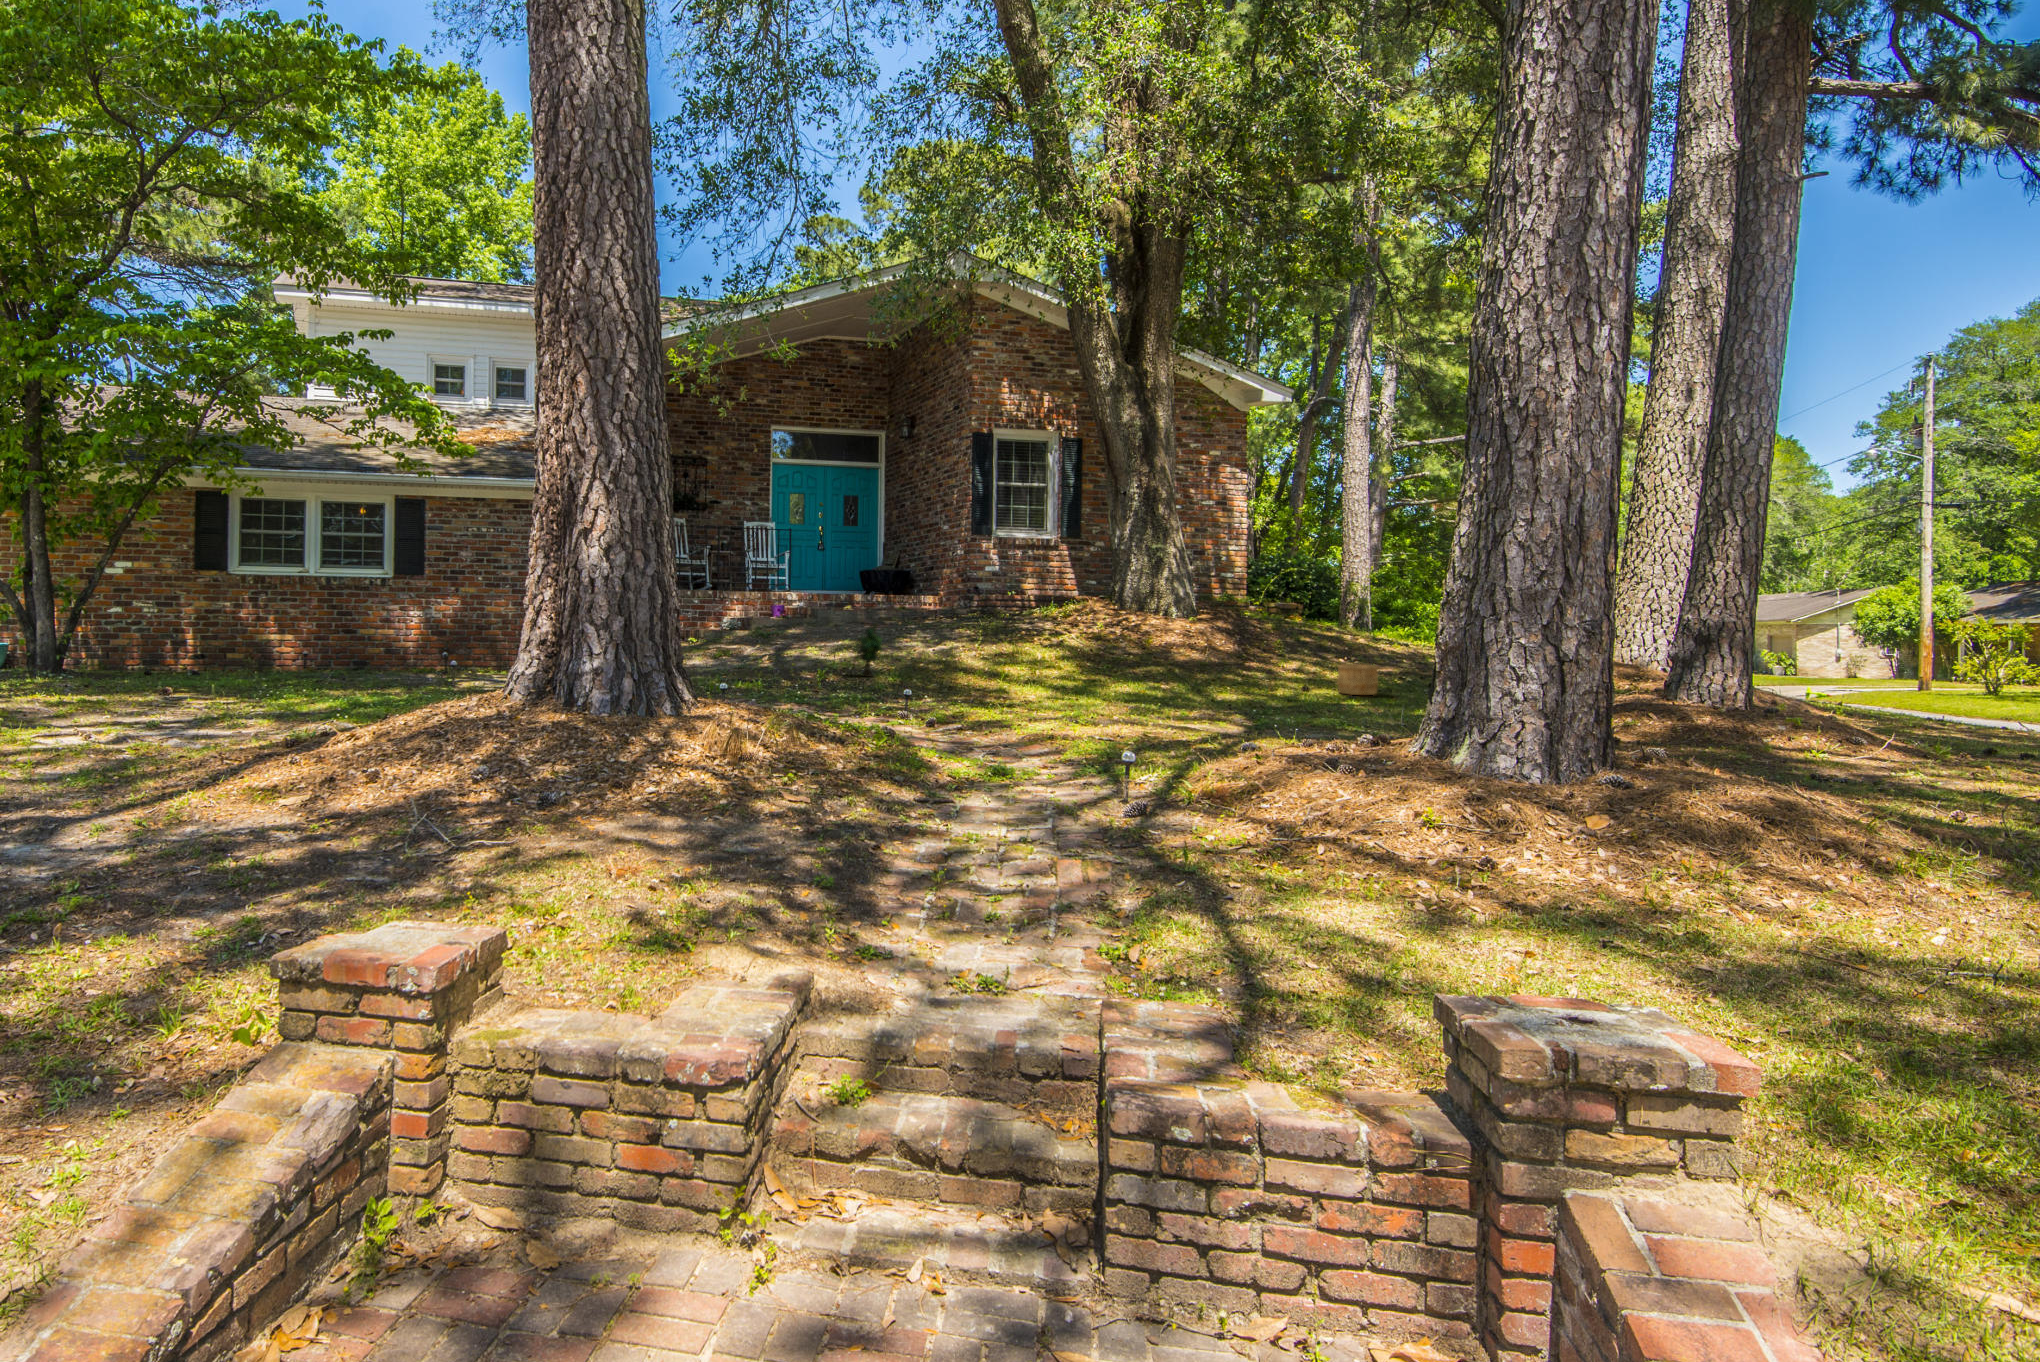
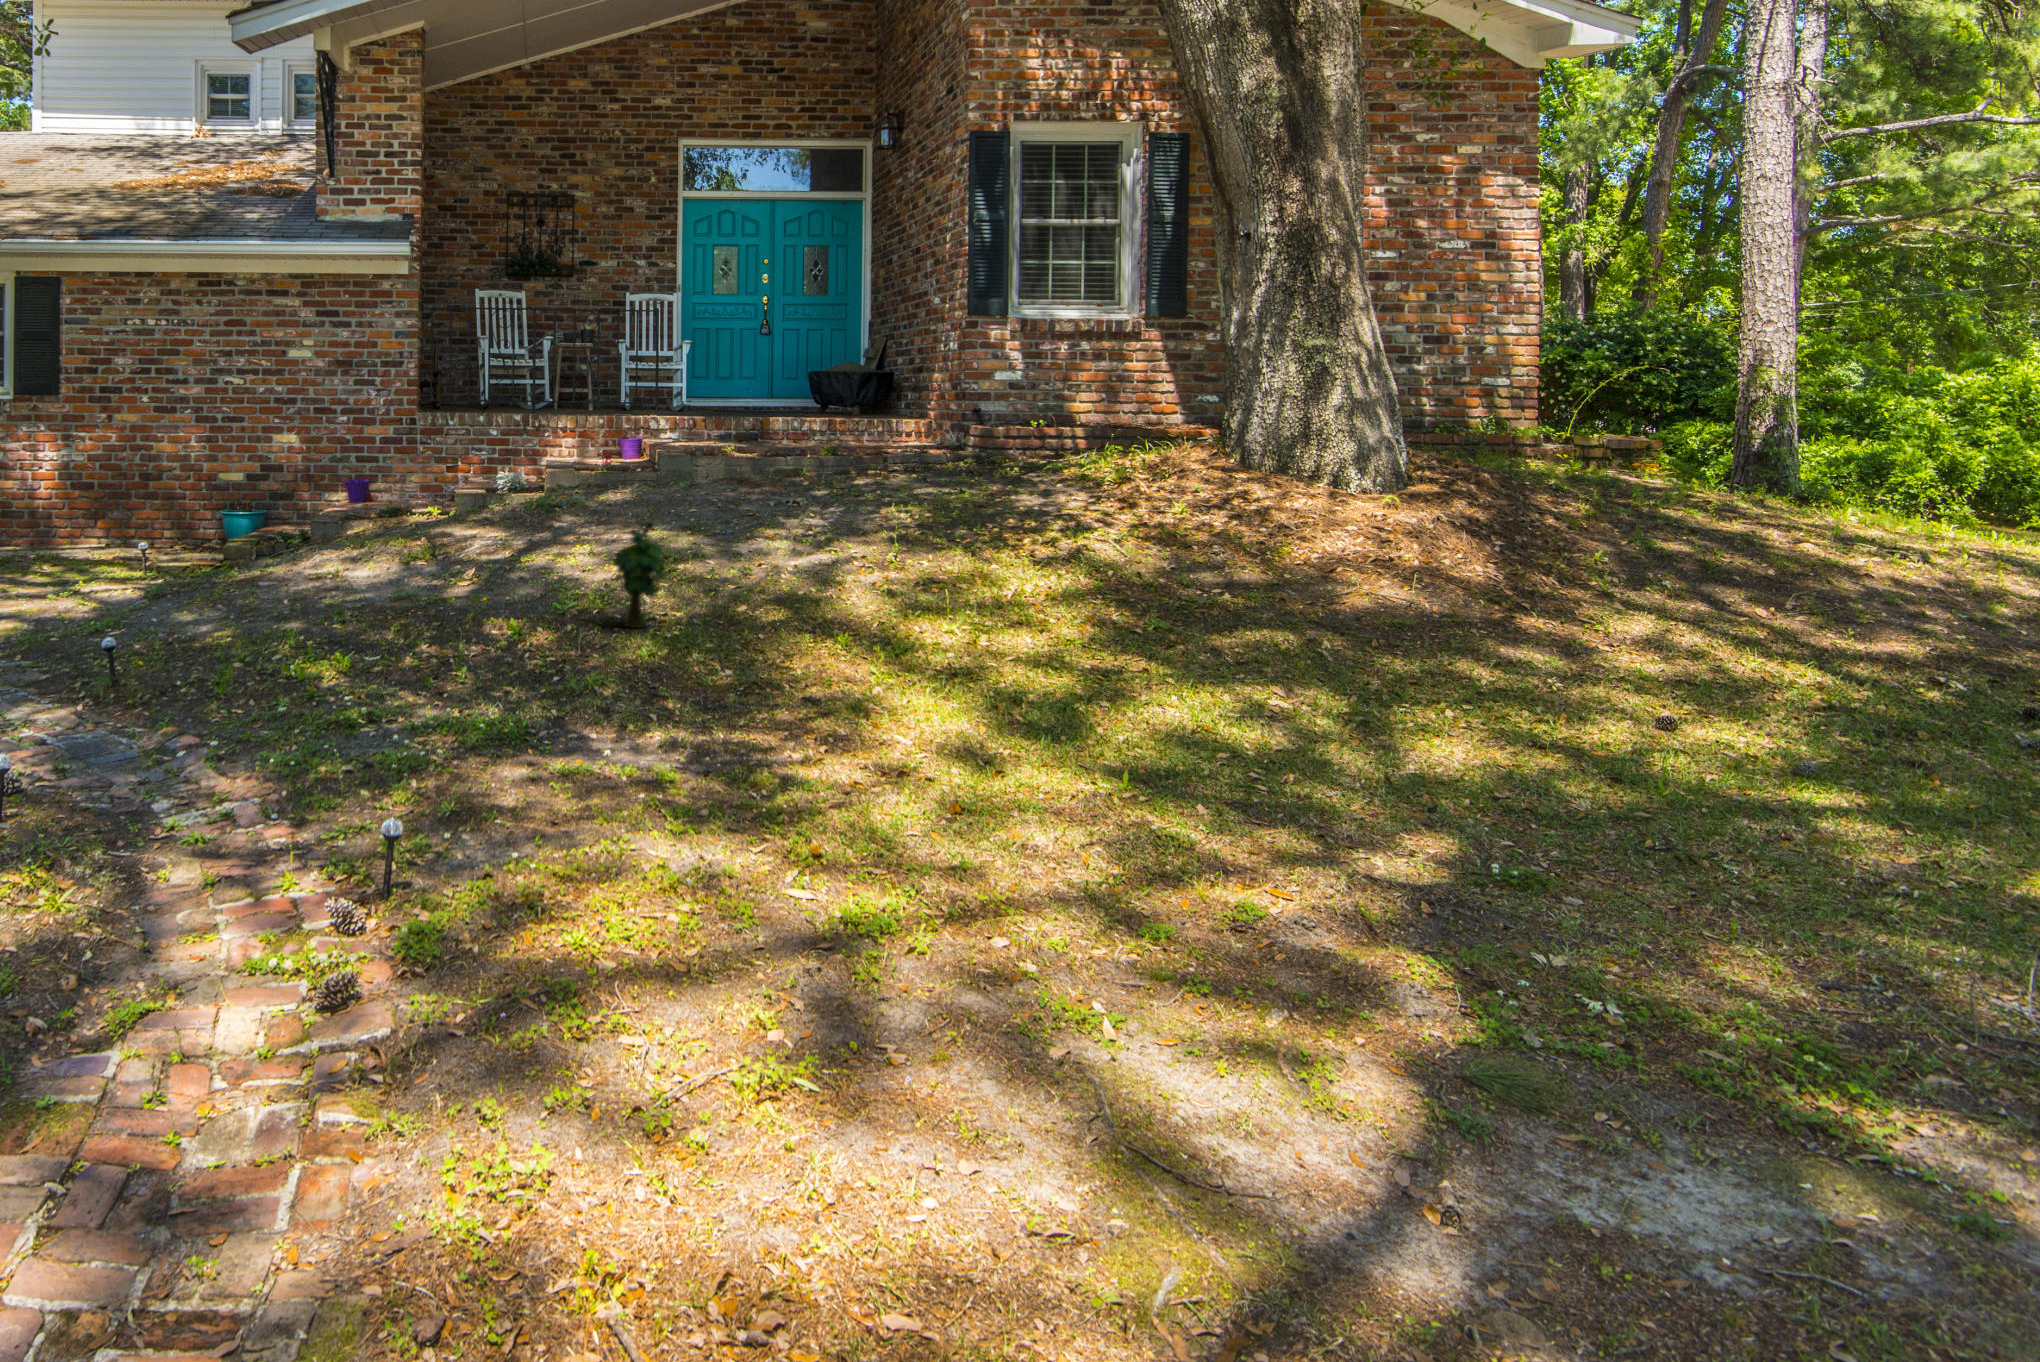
wooden bucket: present [1337,664,1378,695] -> none [1763,644,1893,734]

